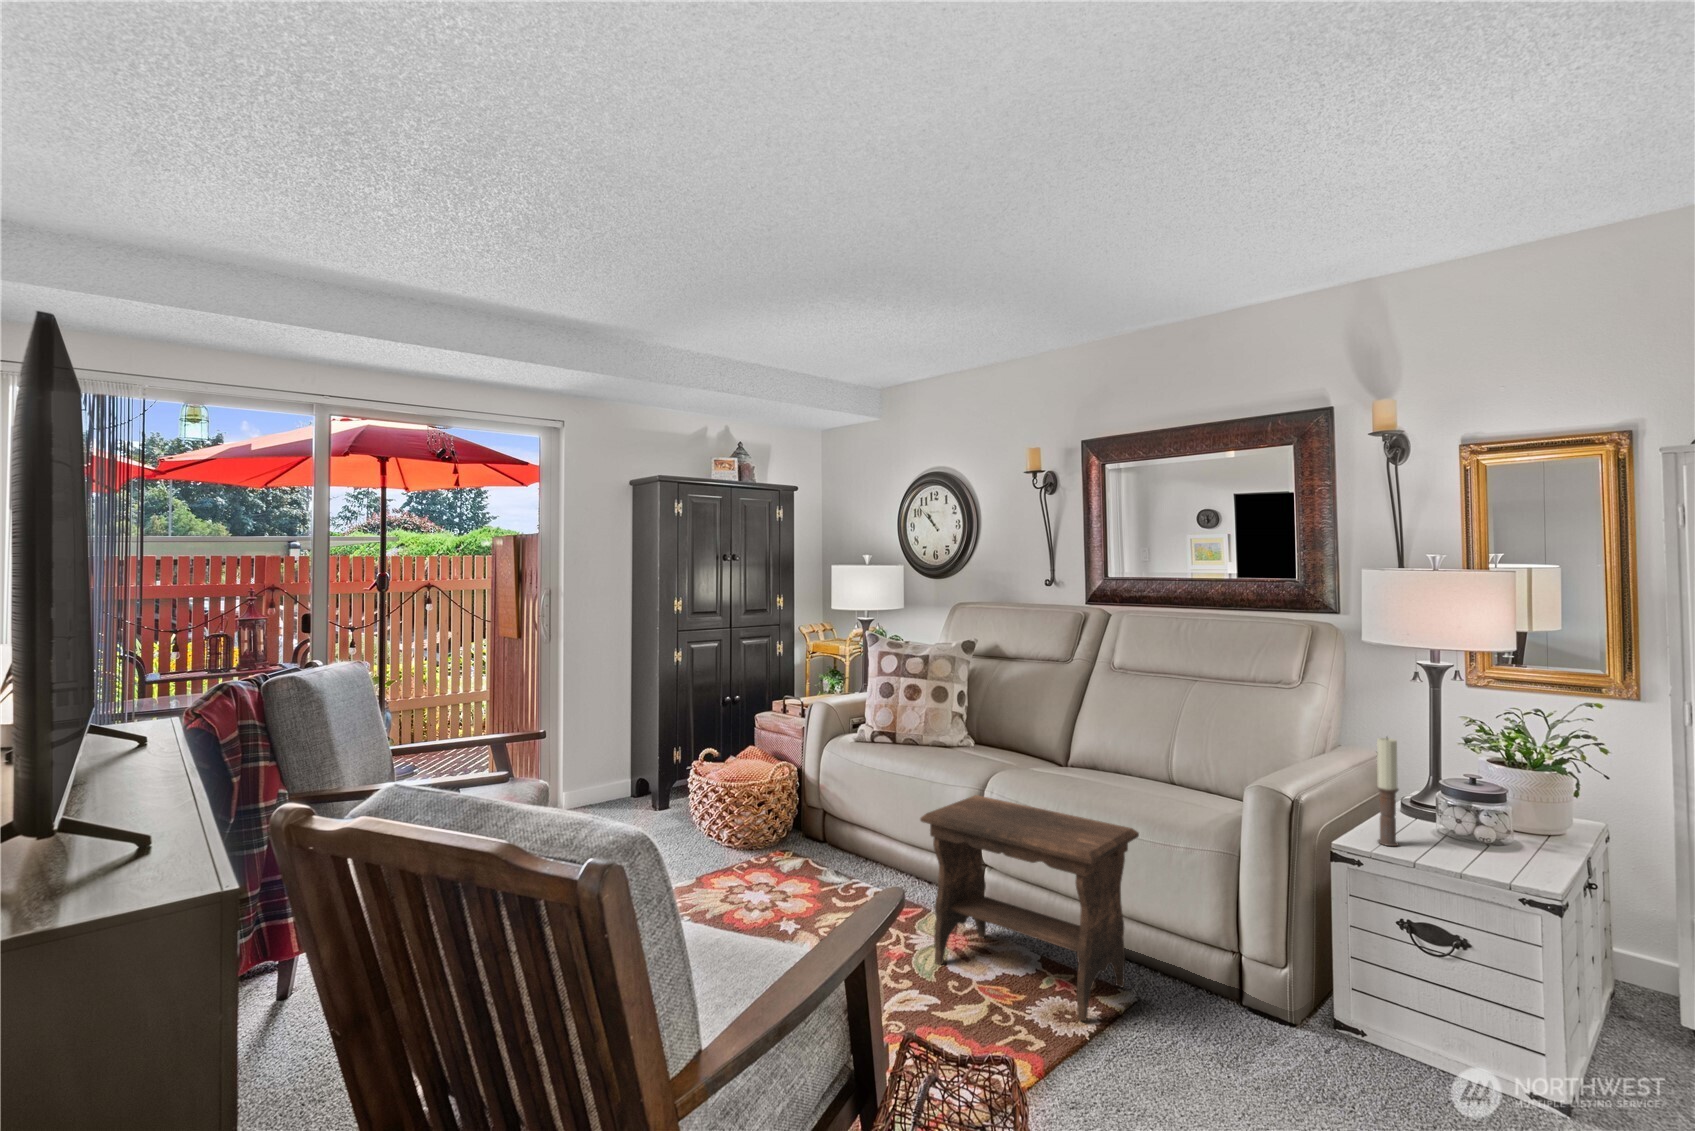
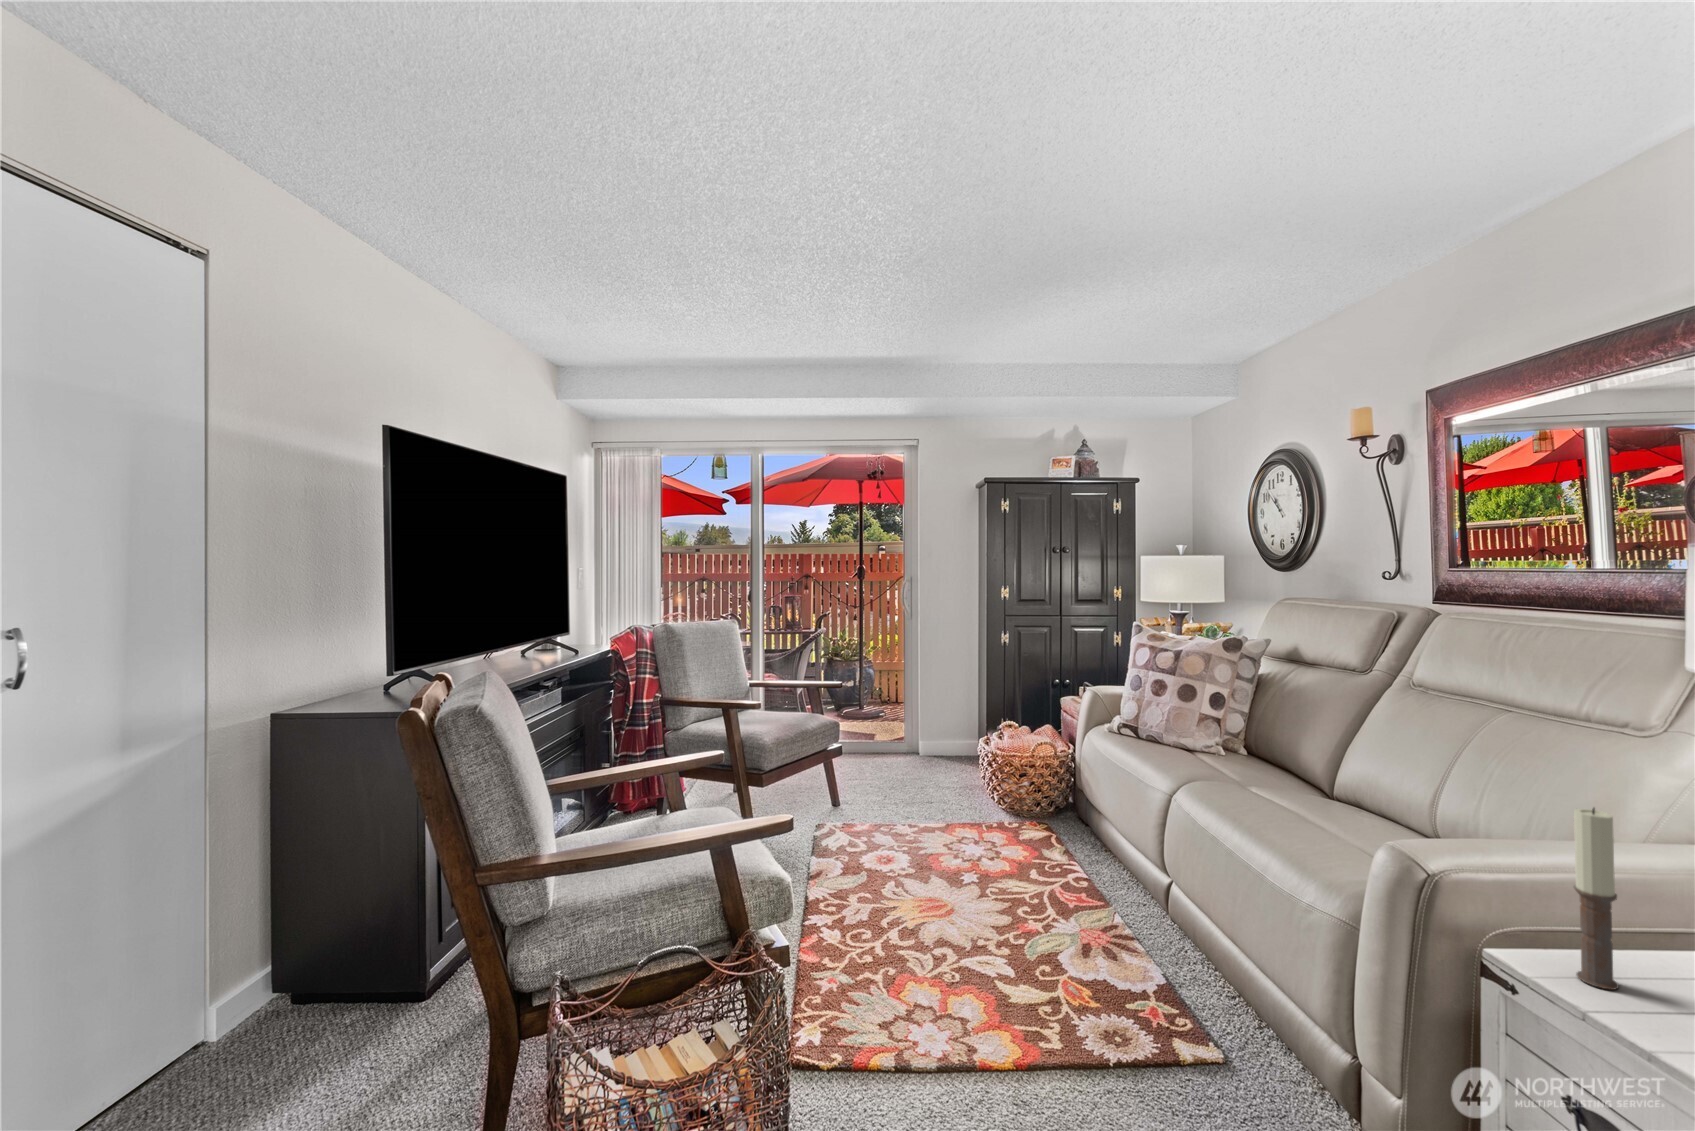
footstool: present [920,795,1139,1021] -> none [1038,791,1241,1049]

